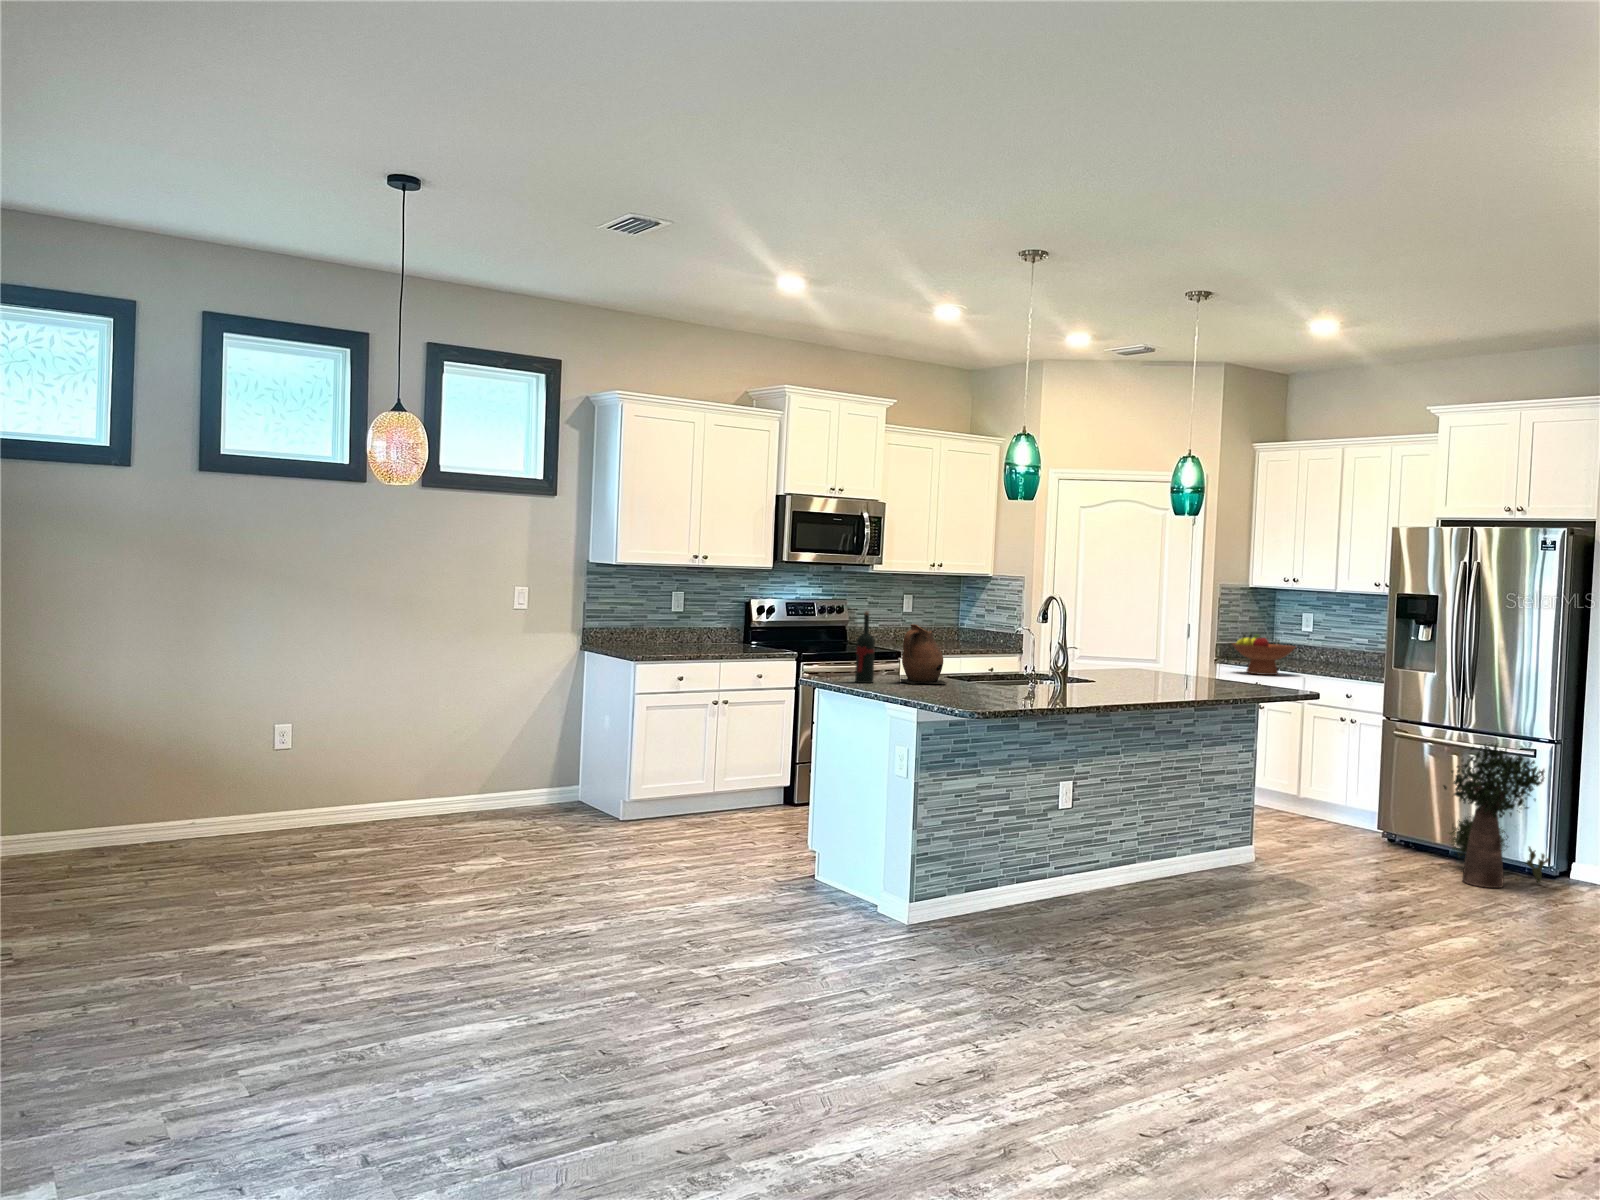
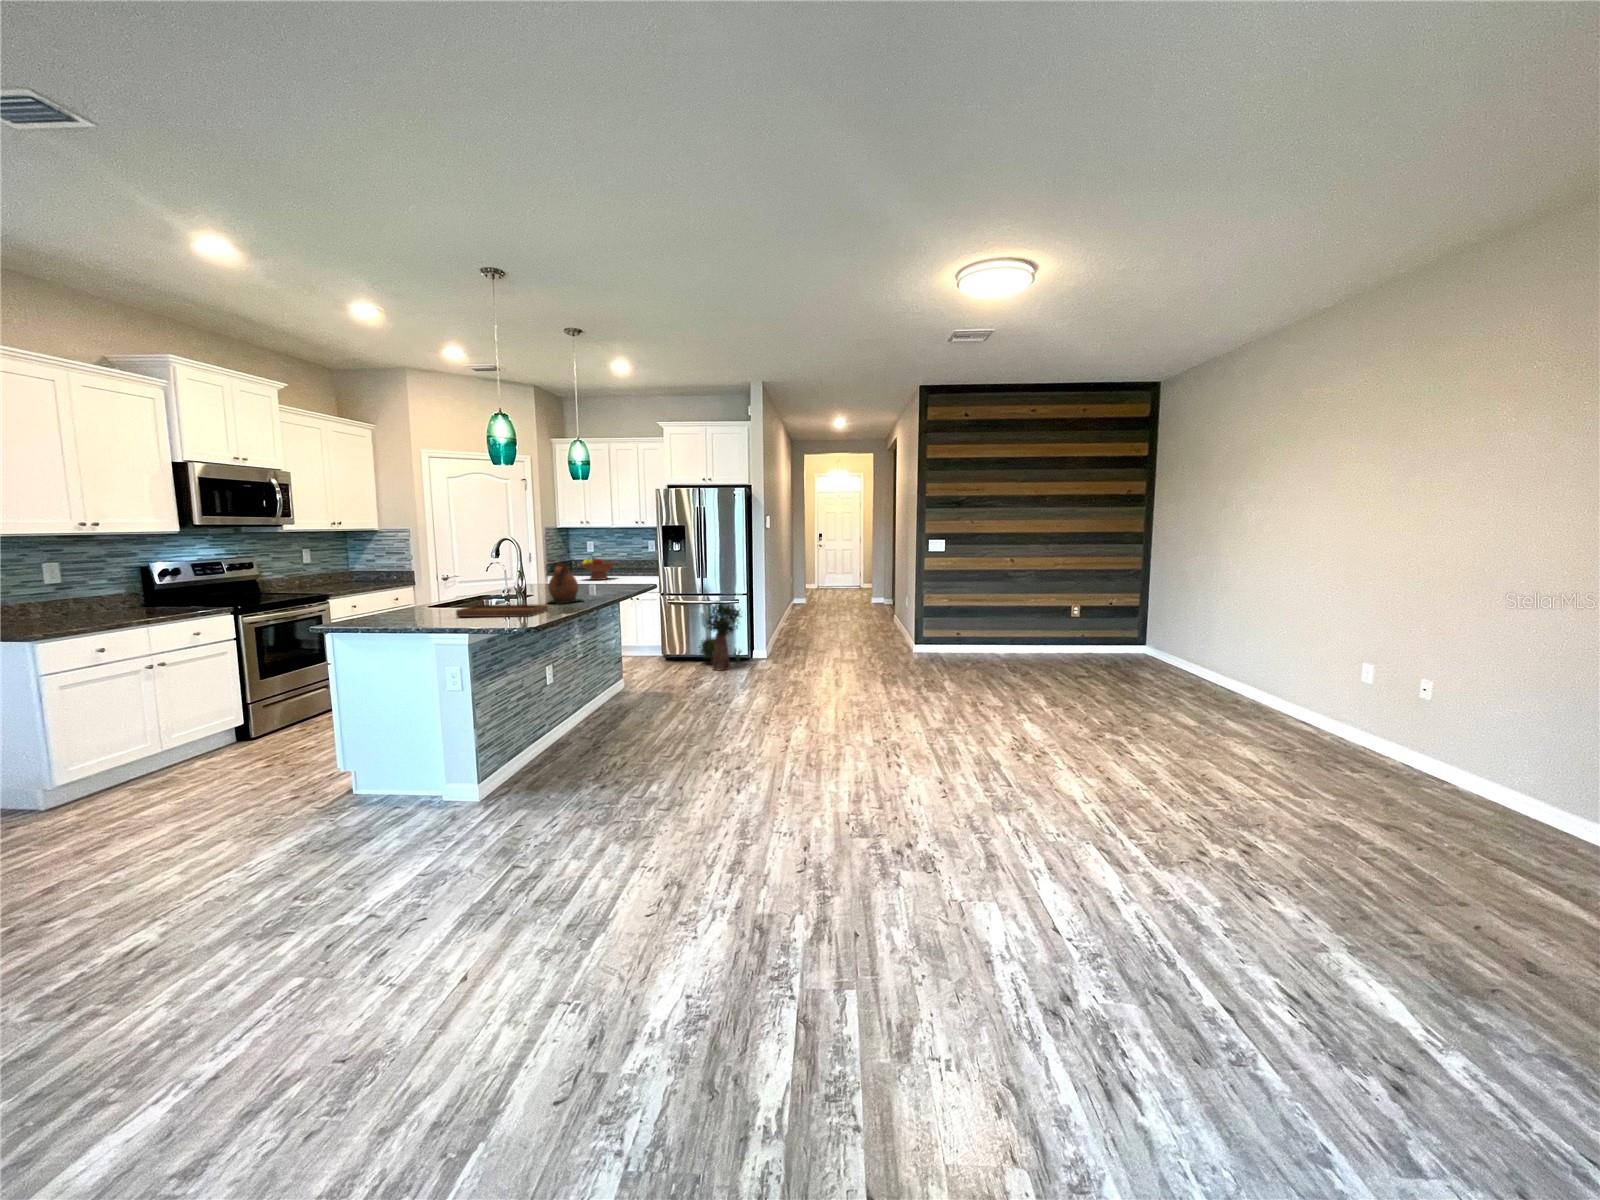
wine bottle: present [855,611,875,683] -> none [372,563,393,623]
ceramic pitcher: present [900,624,947,685] -> present [548,563,581,603]
tray: none [933,658,1042,698] -> present [456,589,548,617]

